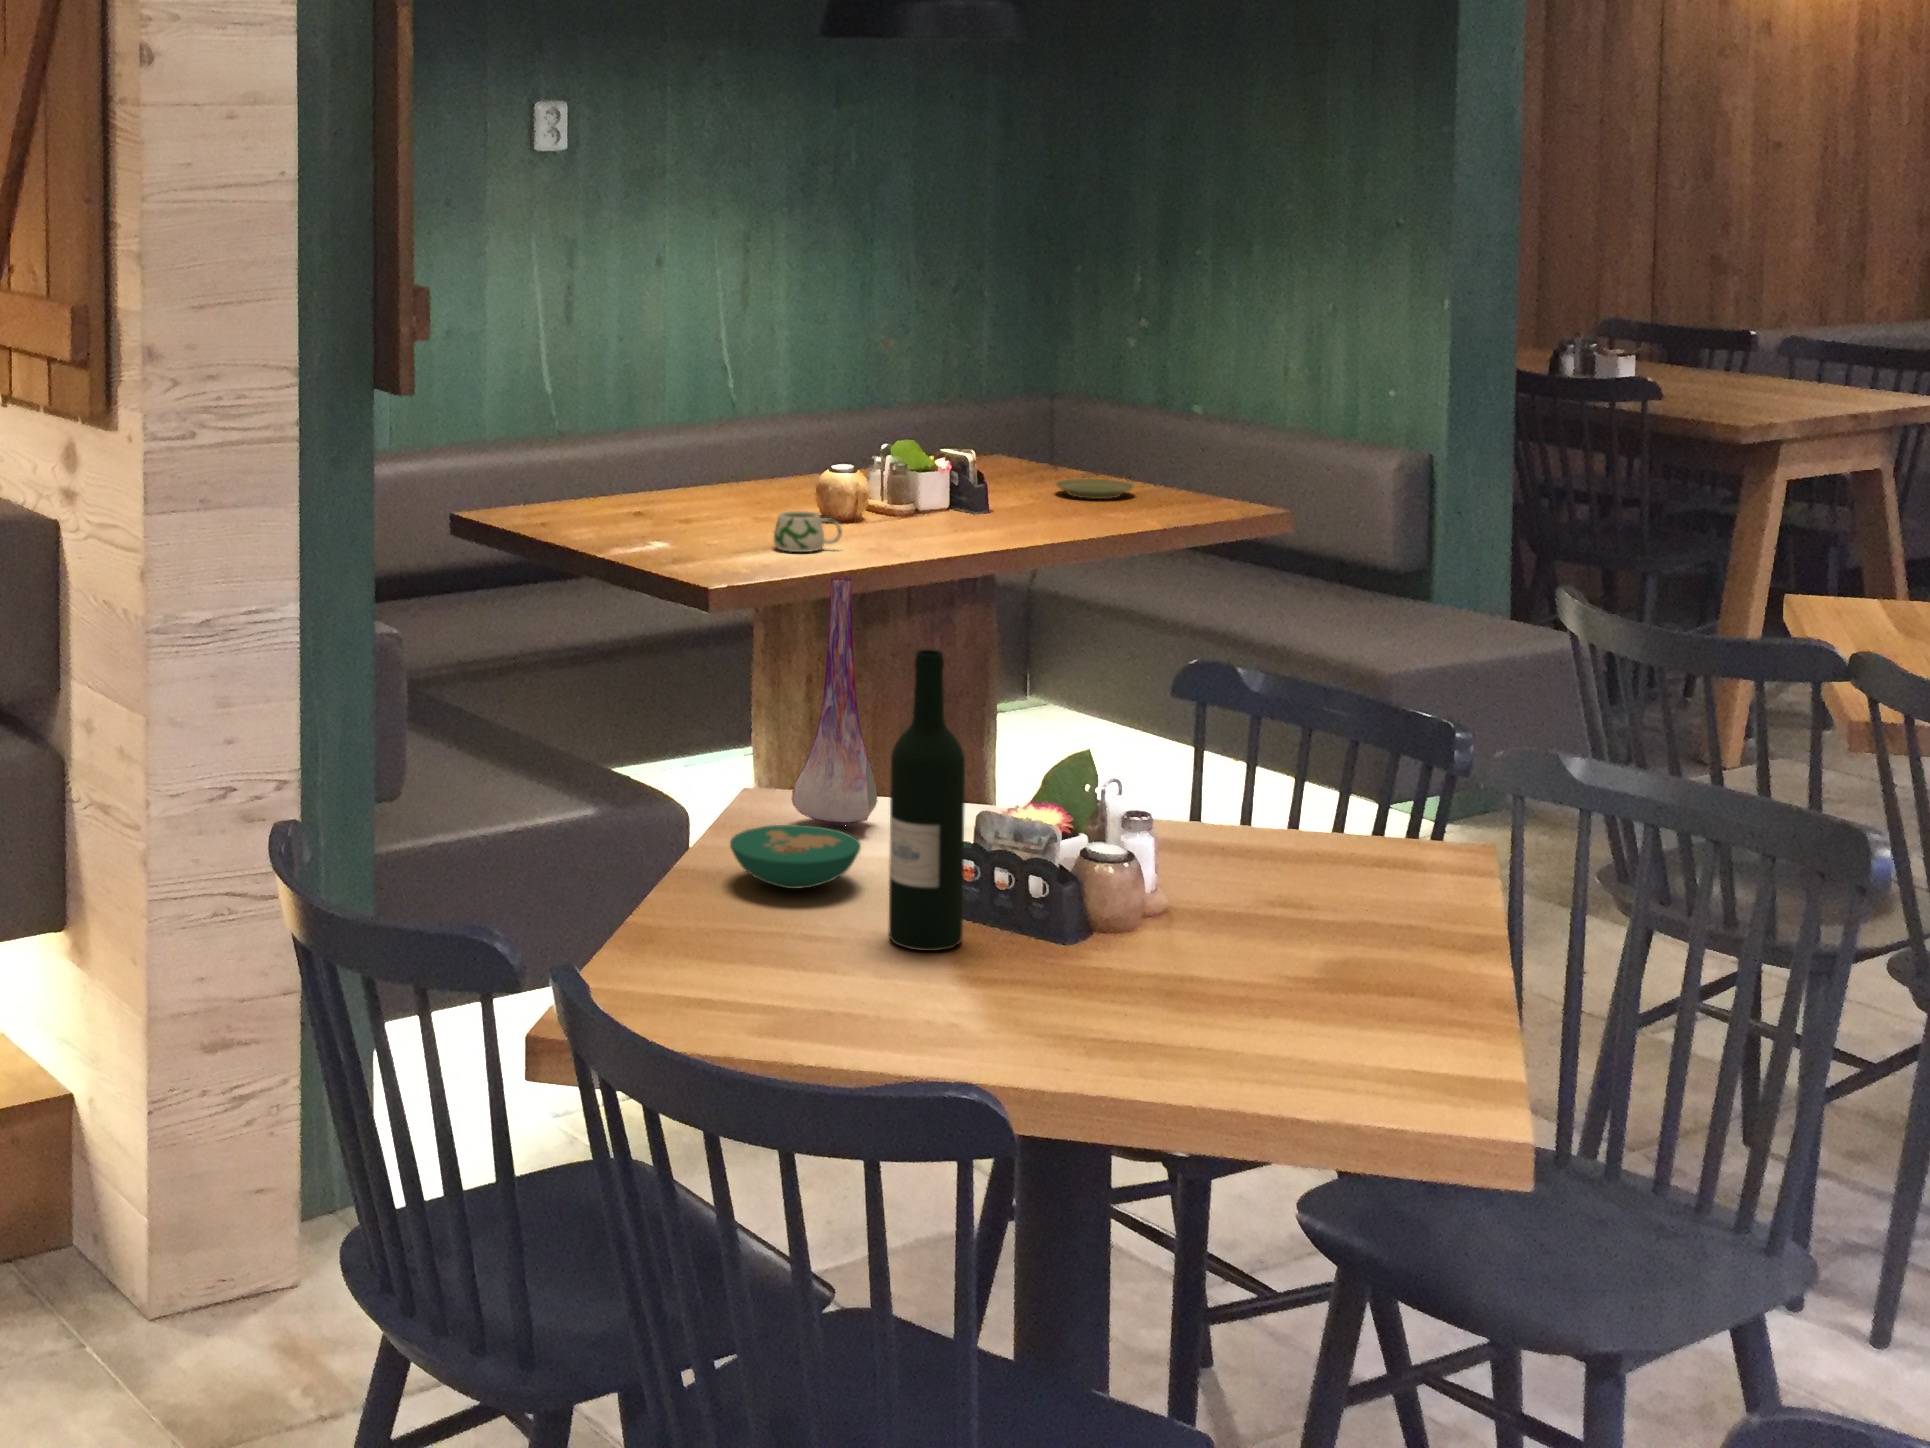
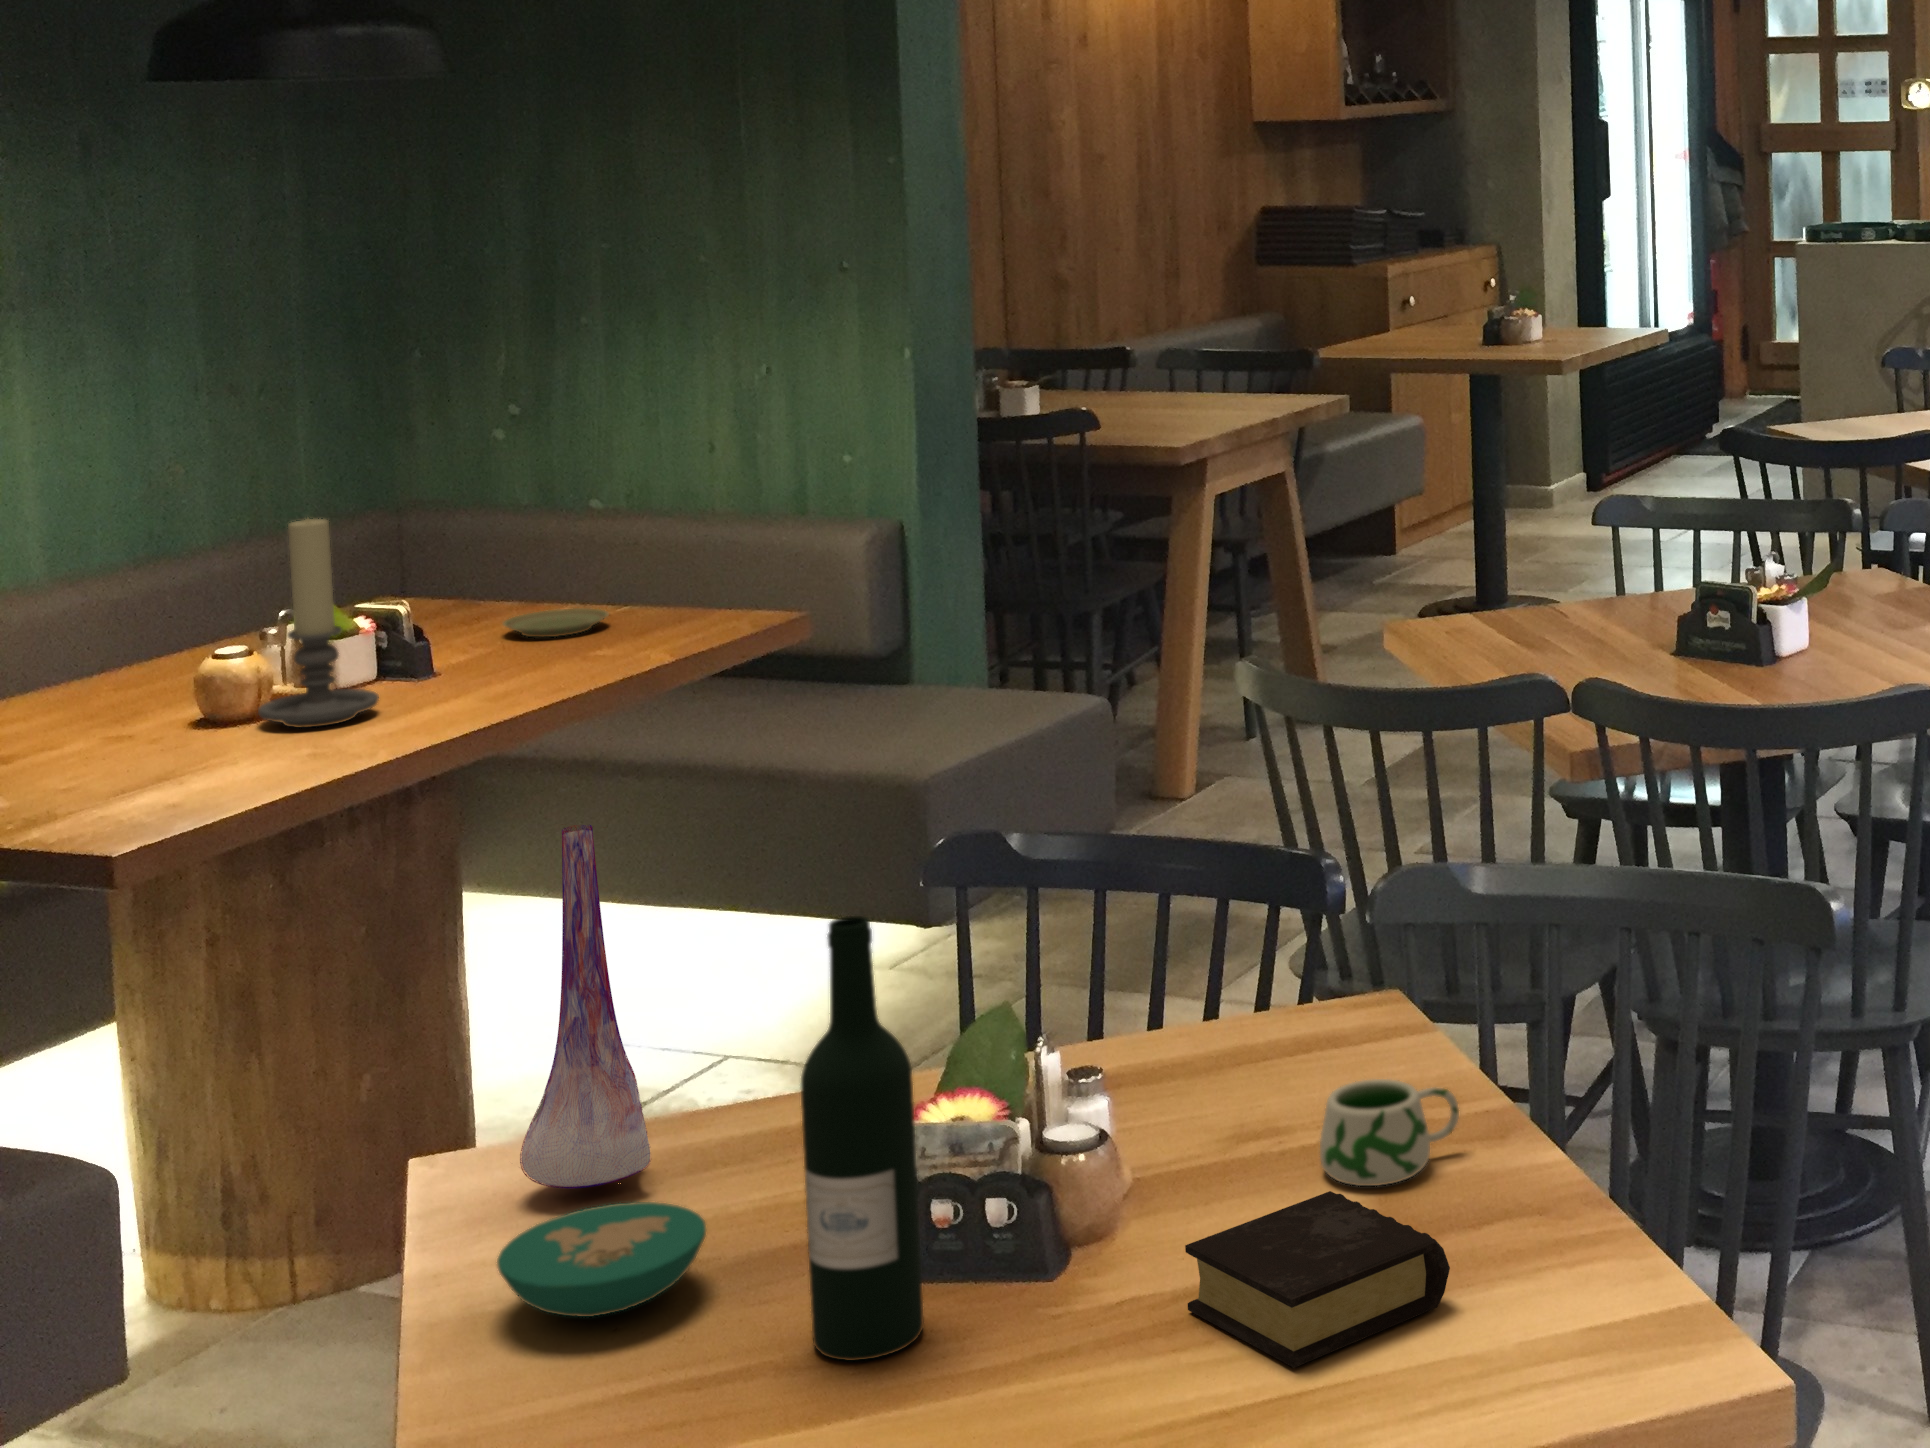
candle holder: none [849,376,931,532] -> present [258,518,379,728]
mug: present [774,511,842,552] -> present [1320,1079,1459,1186]
book: none [1132,929,1313,1026] -> present [1185,1191,1450,1368]

